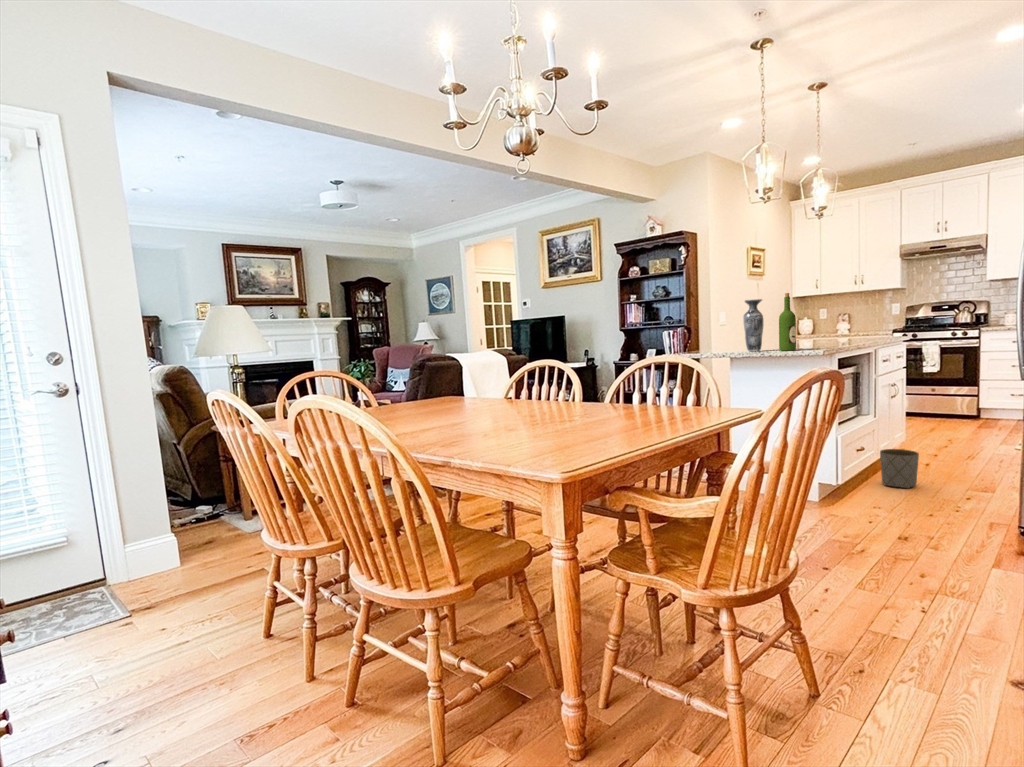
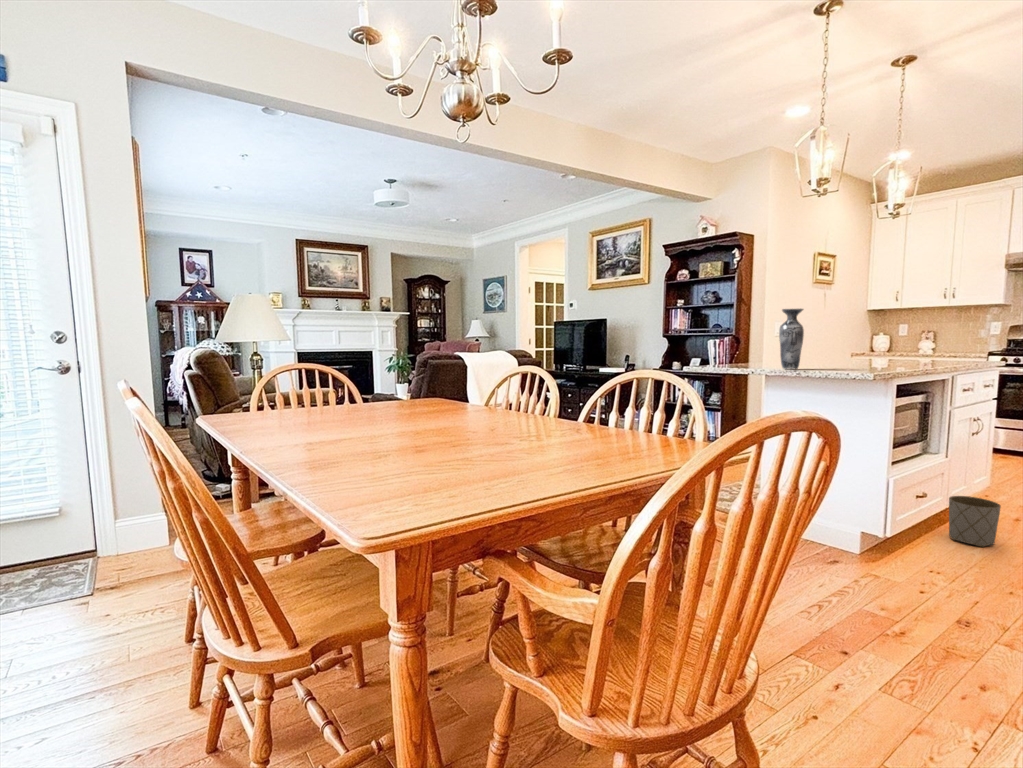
wine bottle: present [779,293,796,351] -> none [820,302,843,371]

